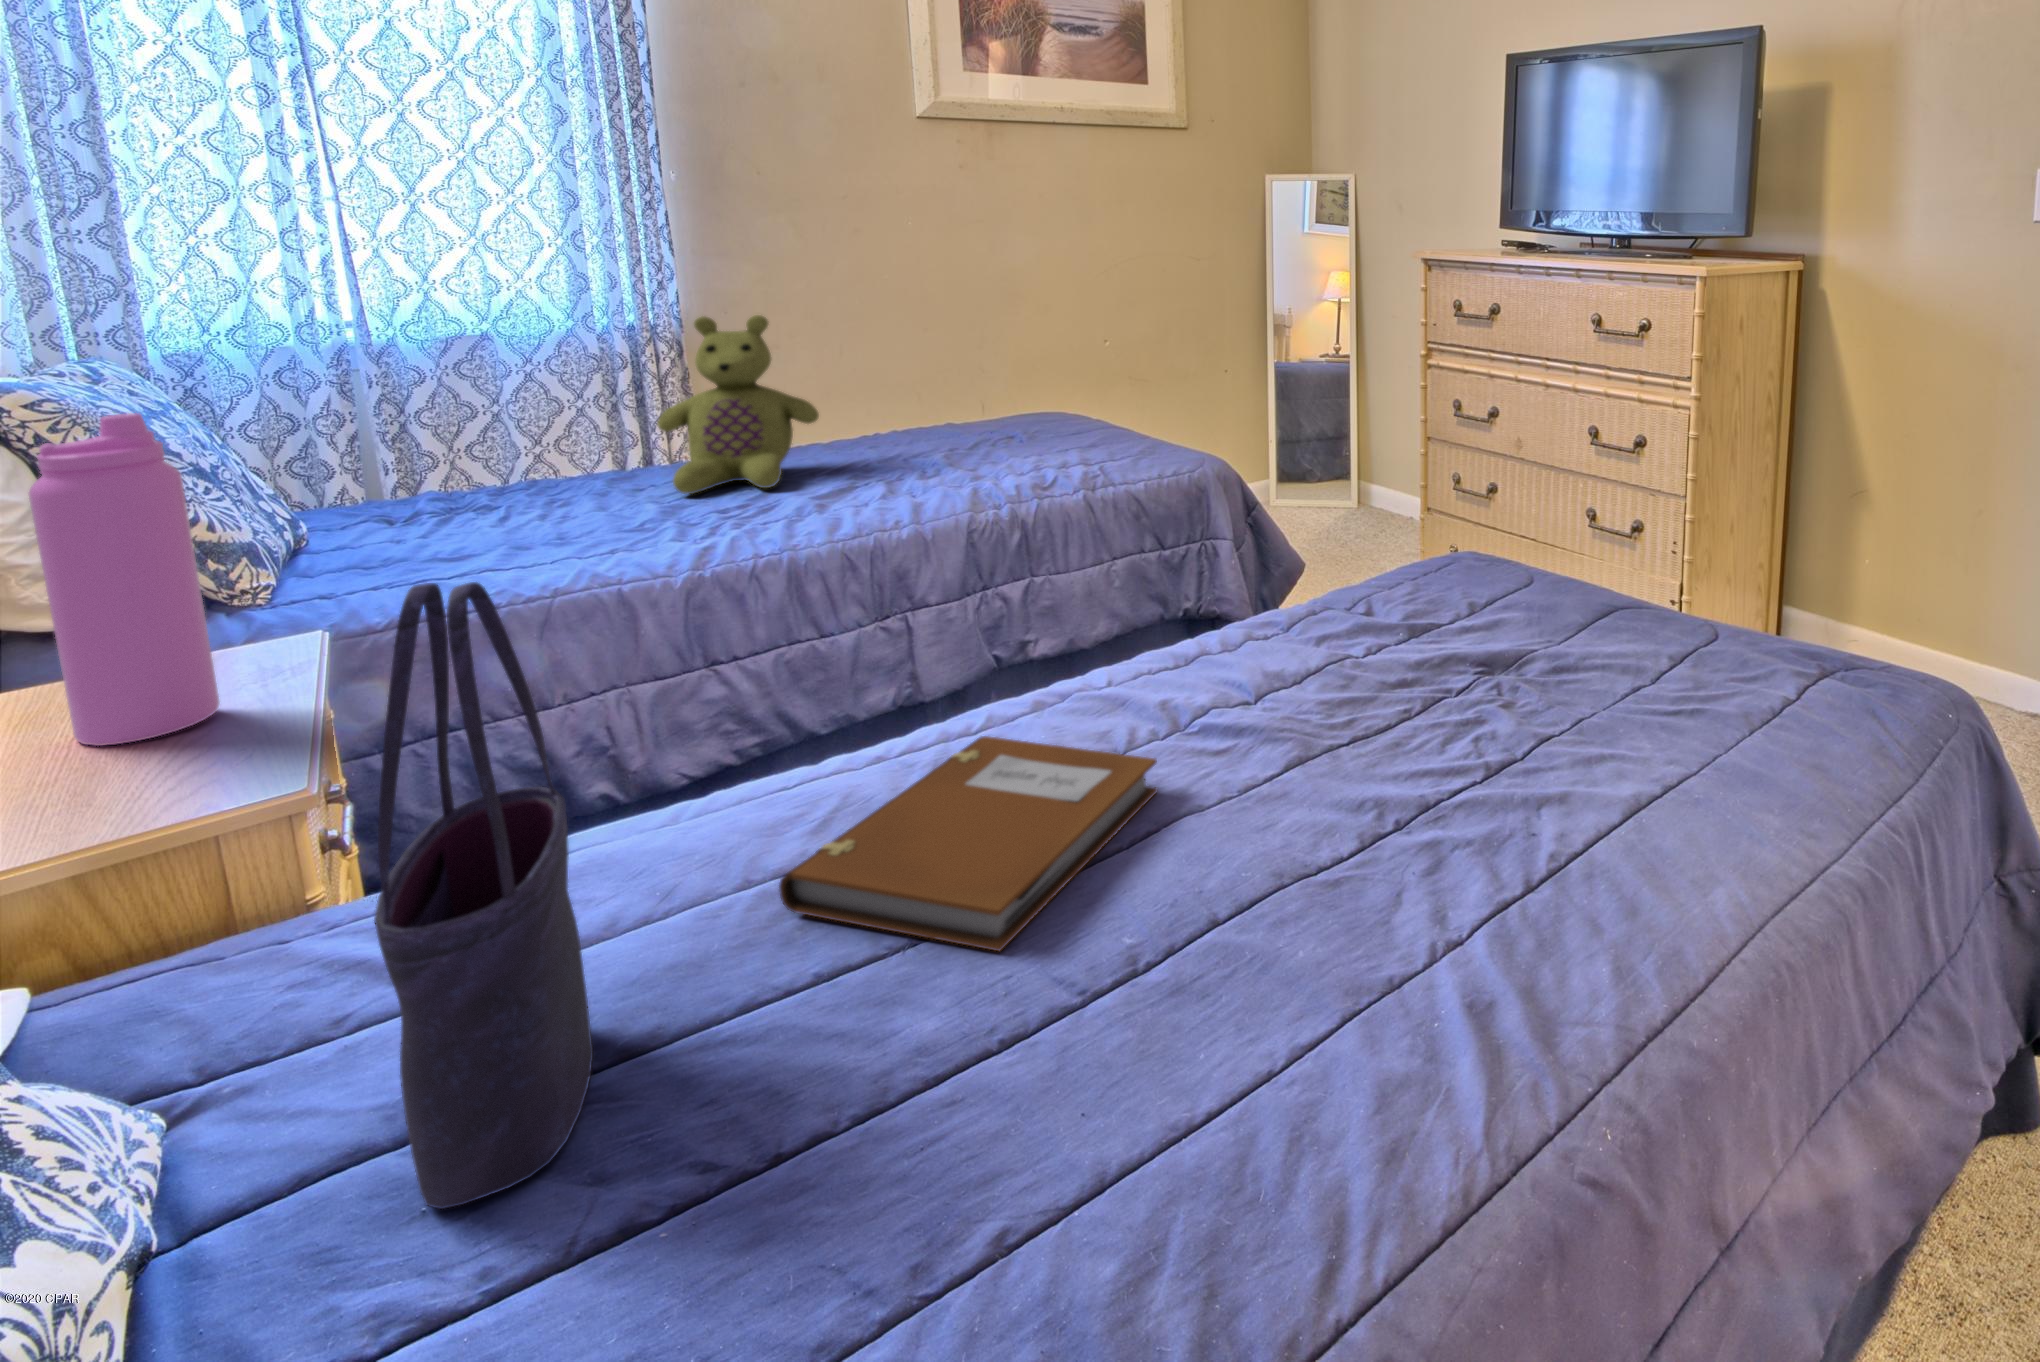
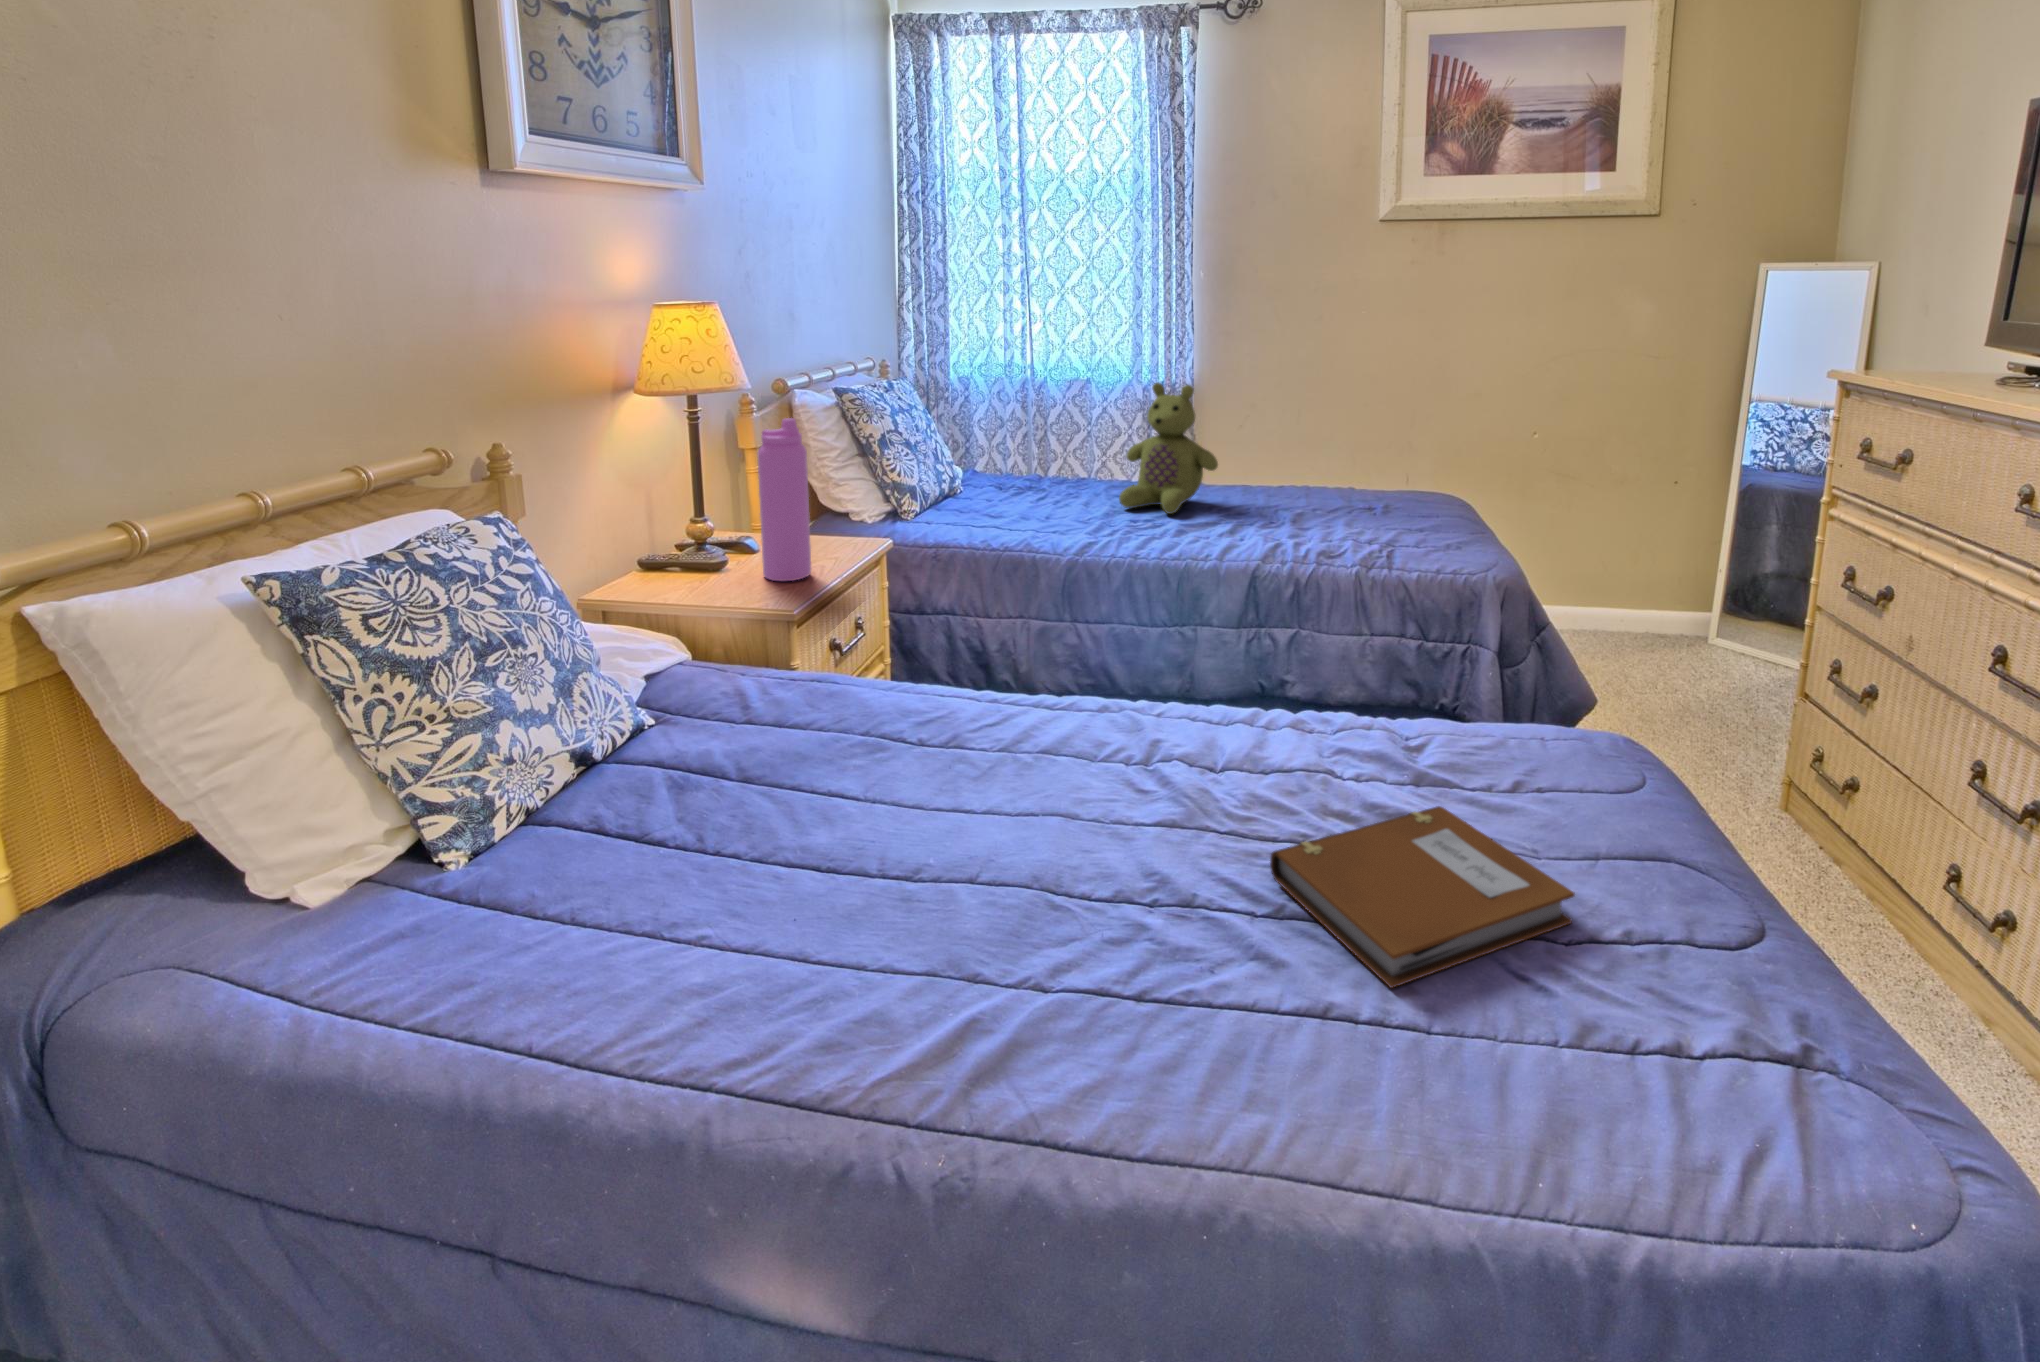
tote bag: present [374,582,593,1209] -> none [615,529,737,833]
notebook: present [779,736,1157,951] -> present [1270,806,1575,988]

